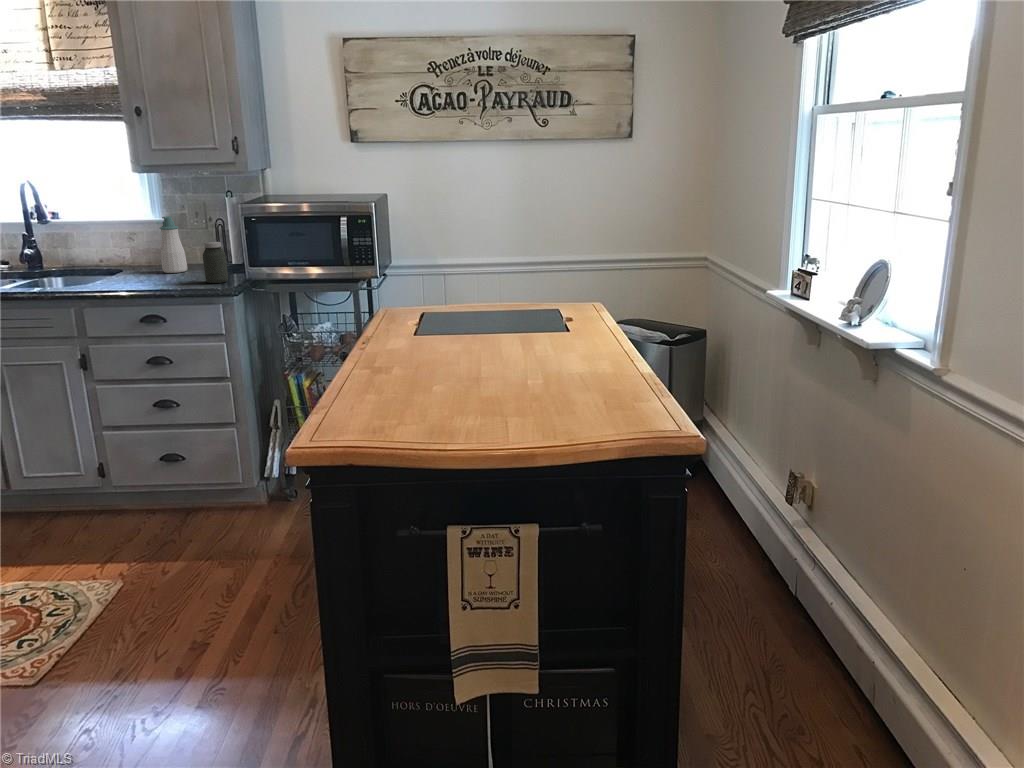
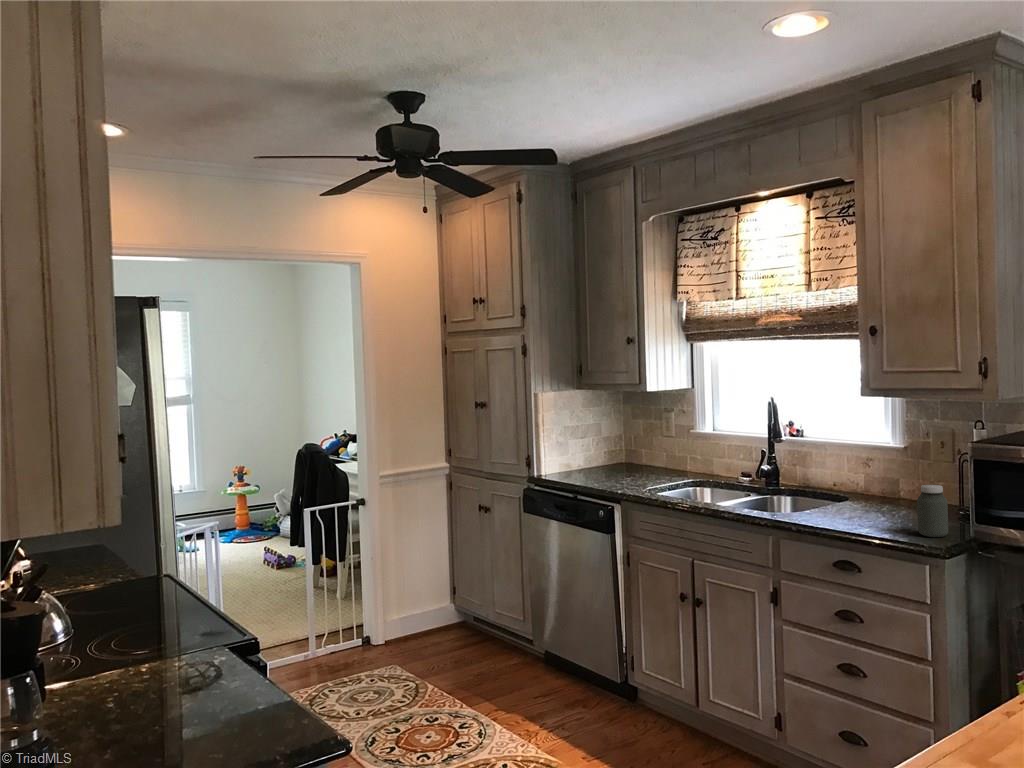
soap bottle: present [160,216,187,273] -> none [887,445,917,511]

